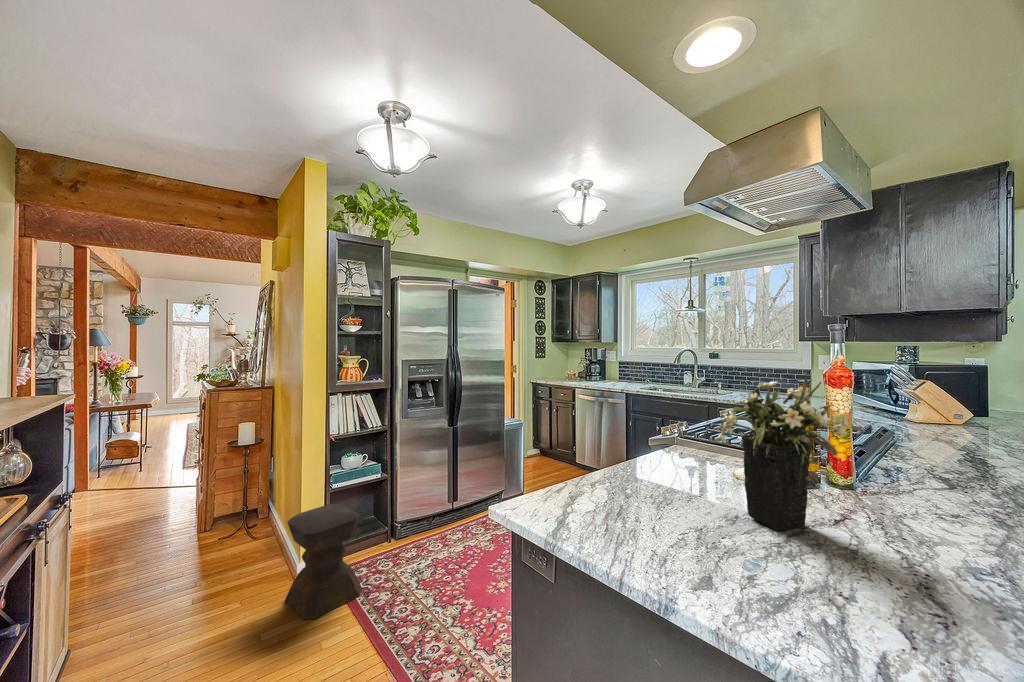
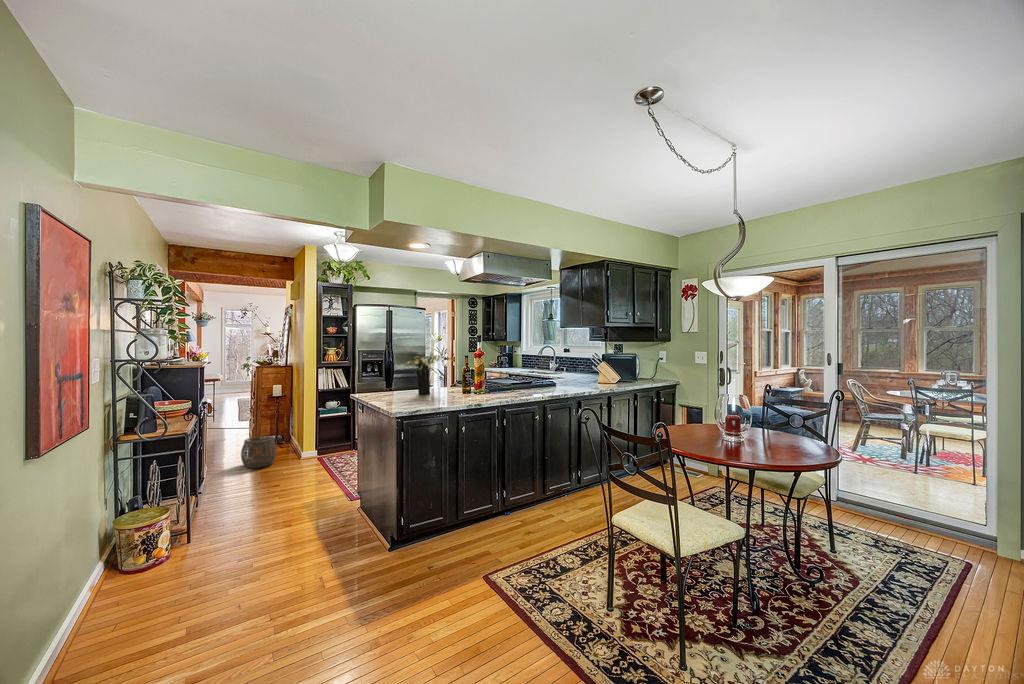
stool: present [285,504,362,619] -> none [294,420,330,466]
woven basket: none [163,547,248,636] -> present [241,436,277,468]

